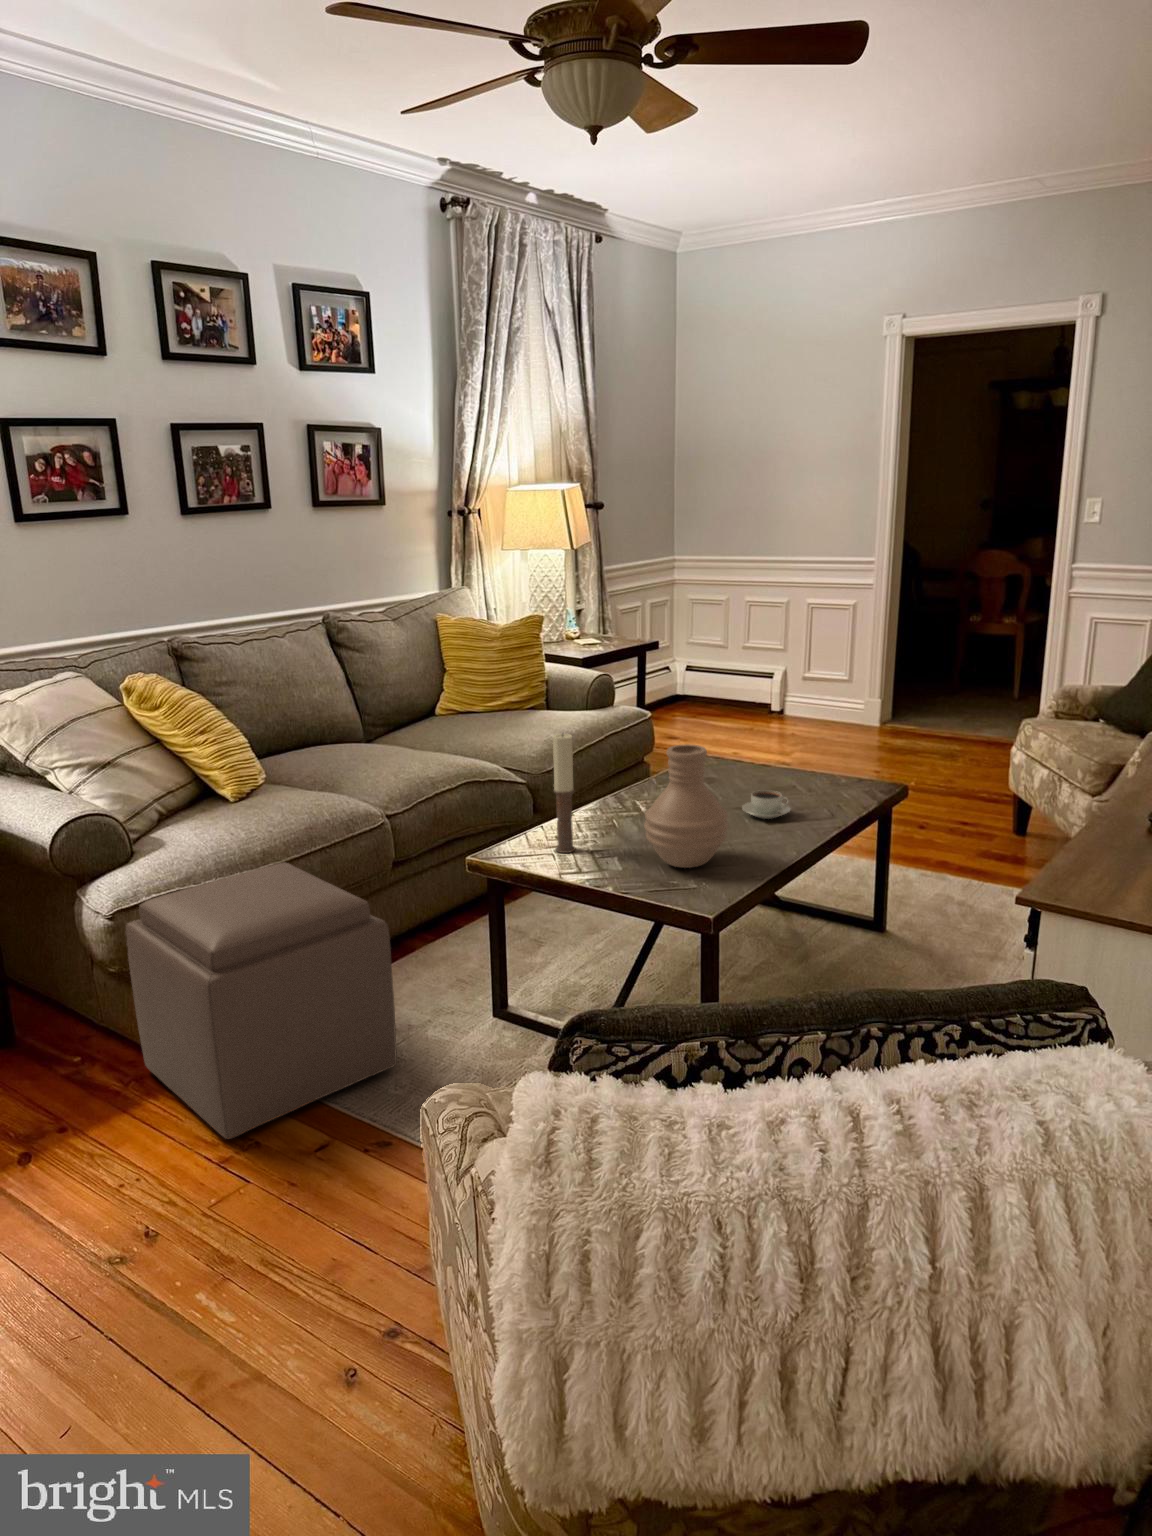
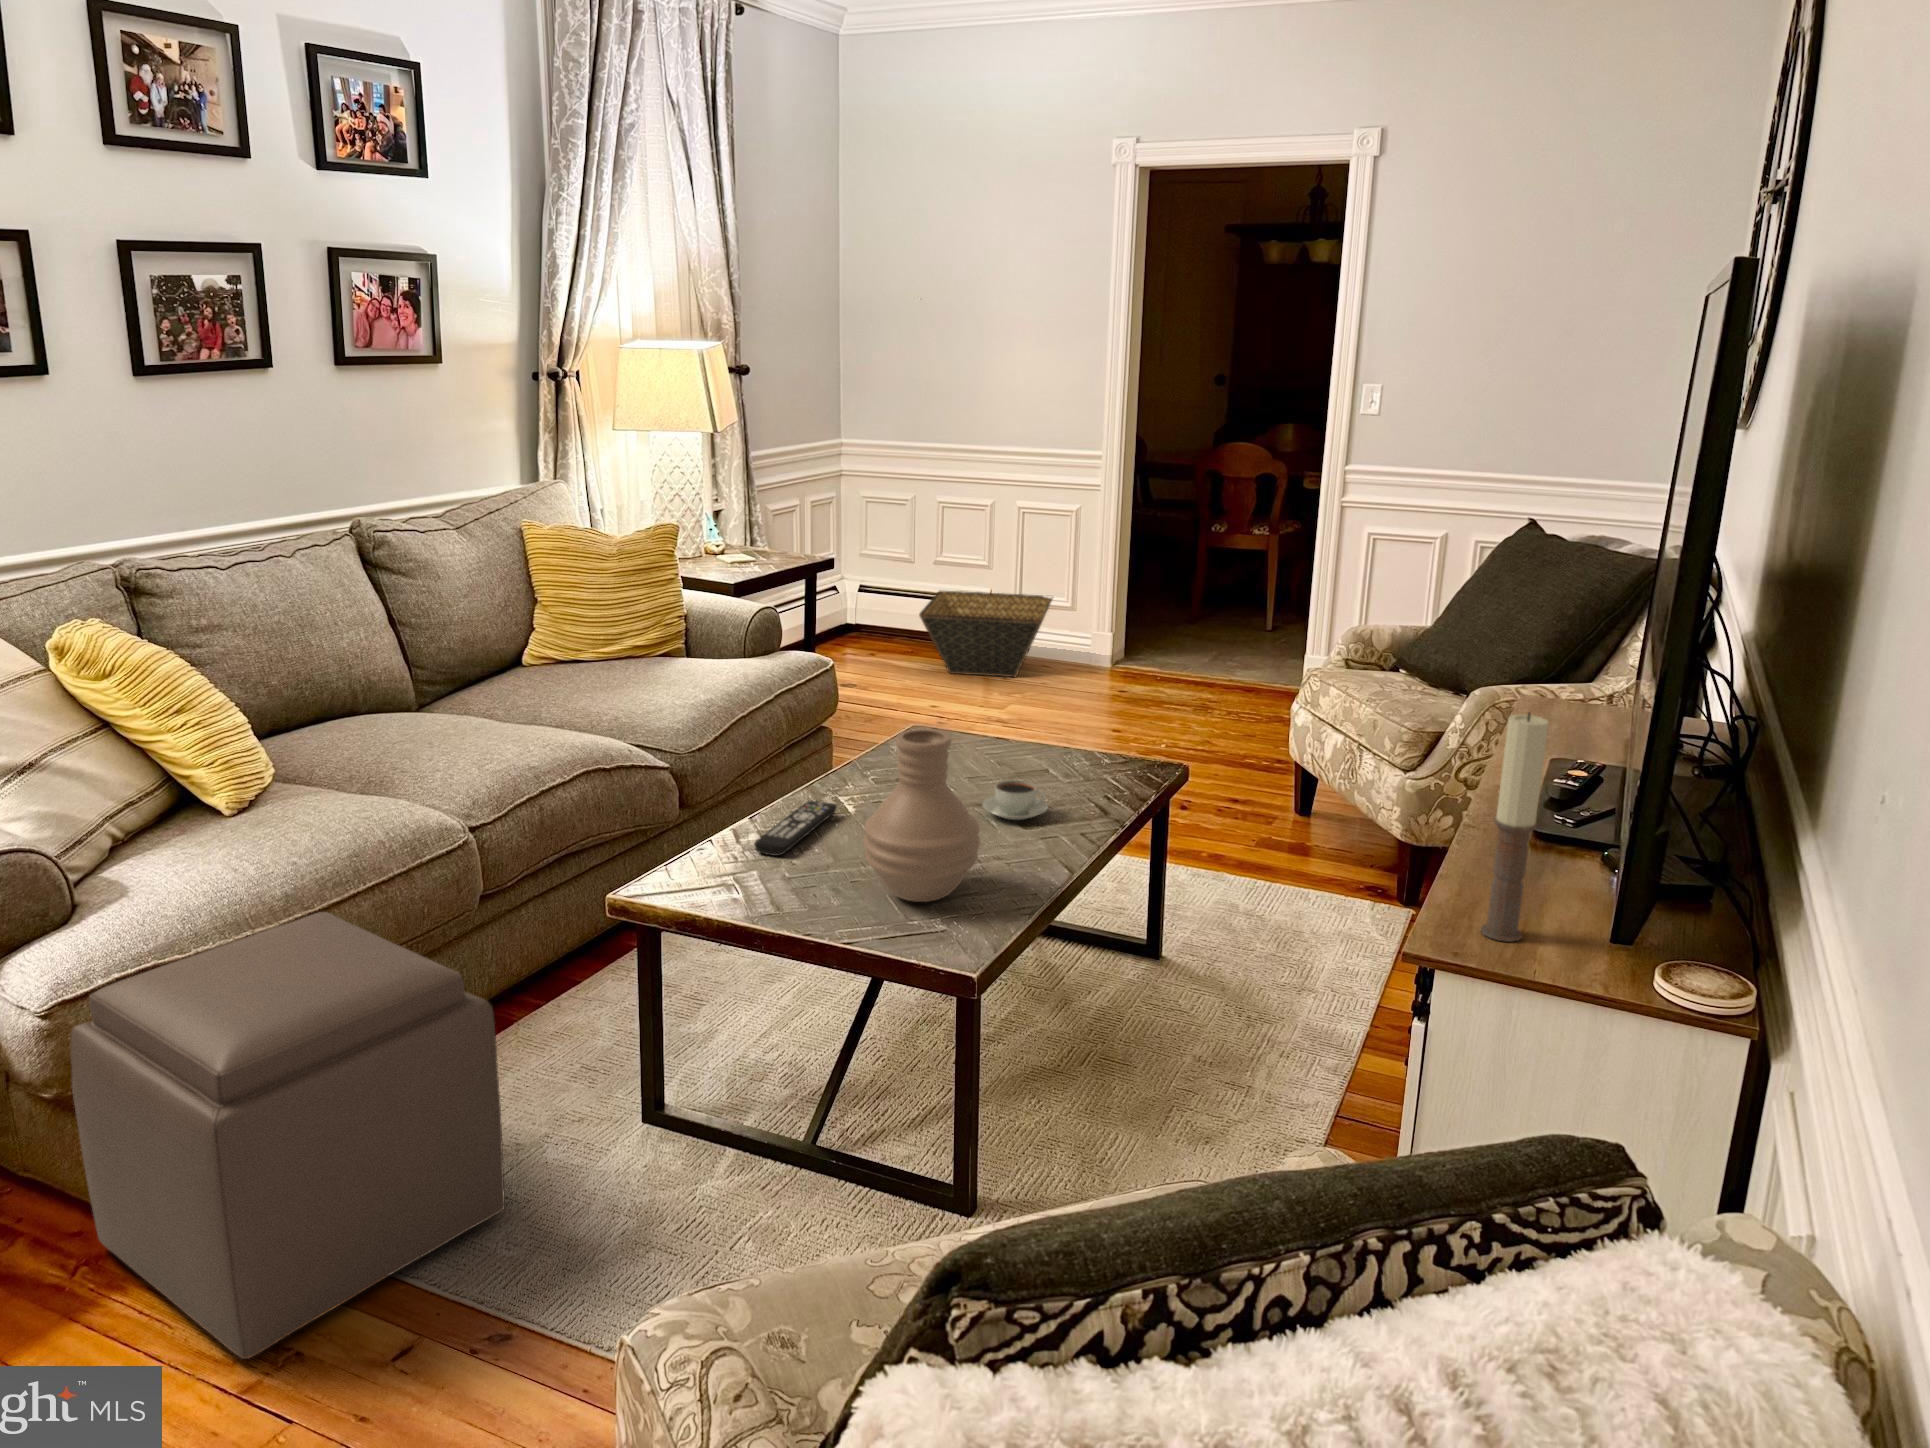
basket: none [732,670,839,735] -> present [919,590,1053,677]
candle: present [553,734,575,853] -> present [1481,713,1548,942]
remote control: none [573,802,636,837] -> present [754,801,837,856]

